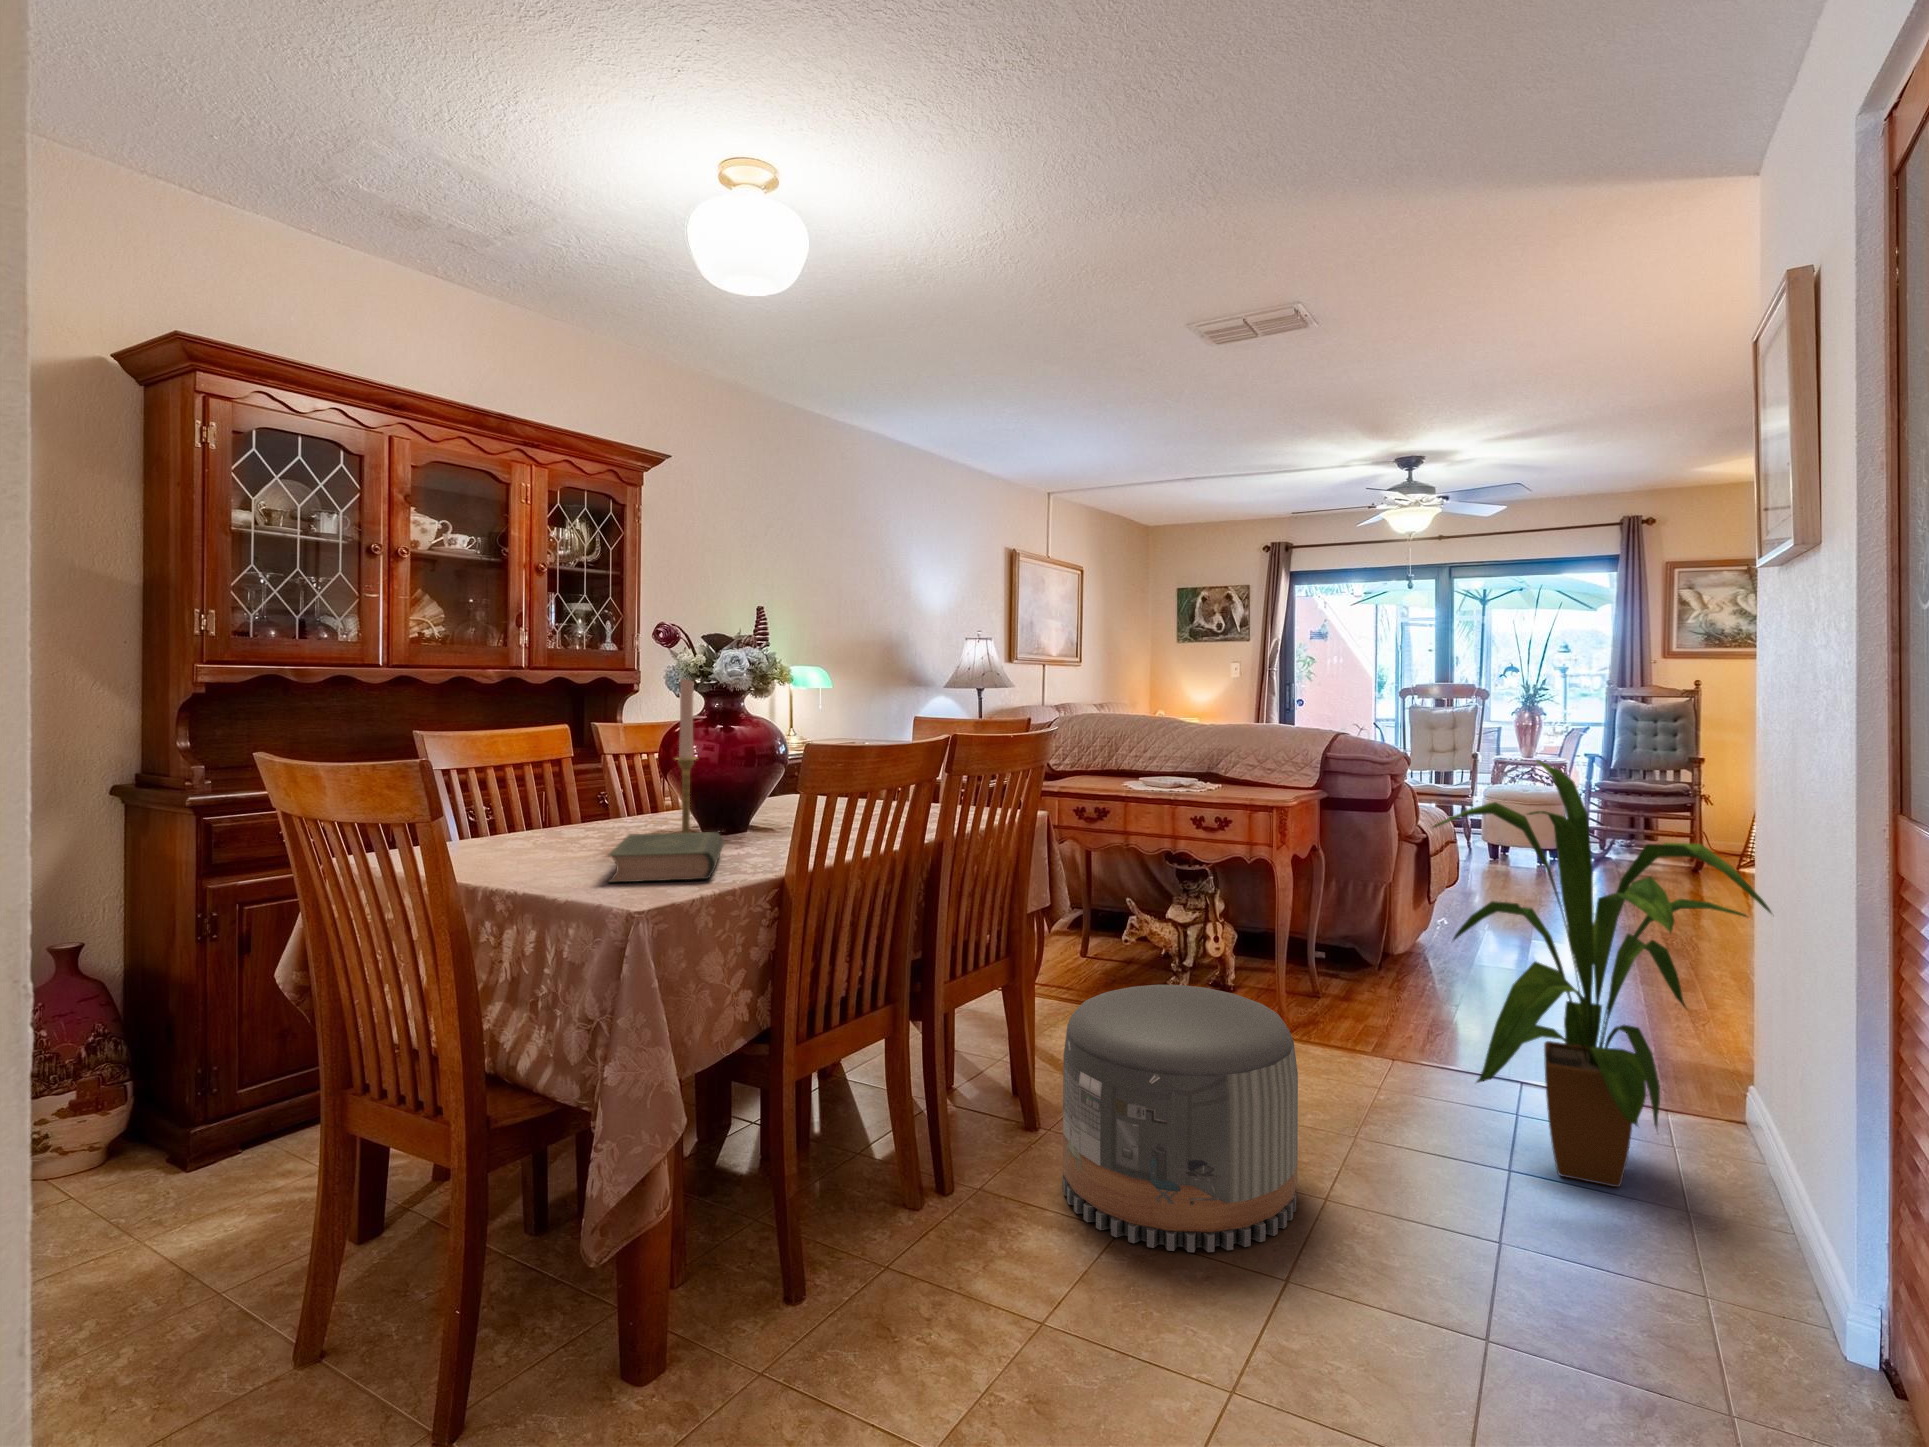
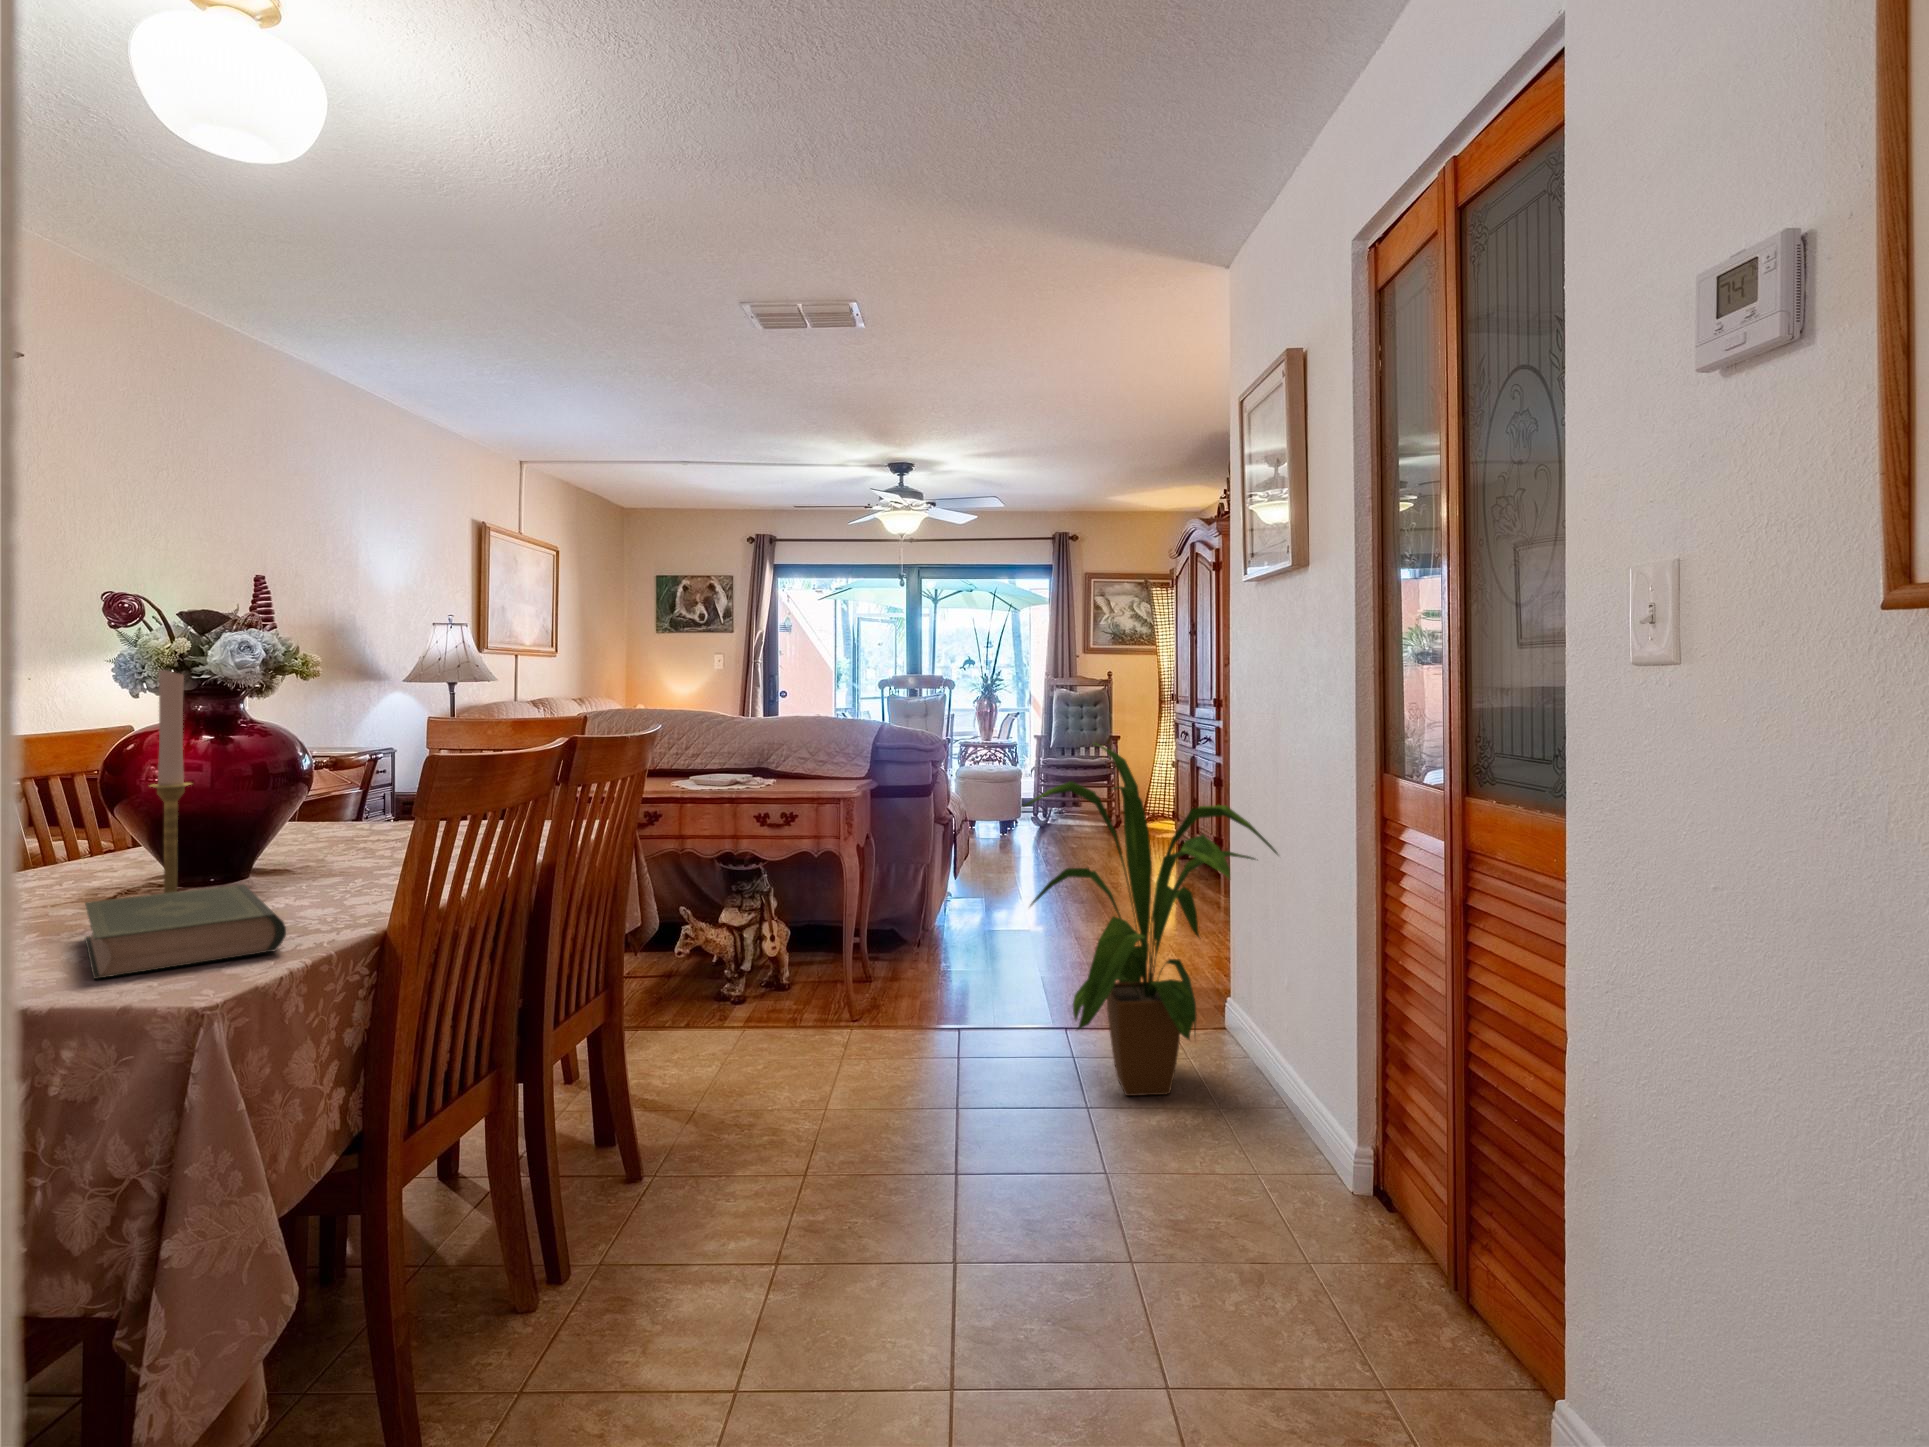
pouf: present [1063,985,1298,1252] -> none [695,988,940,1268]

